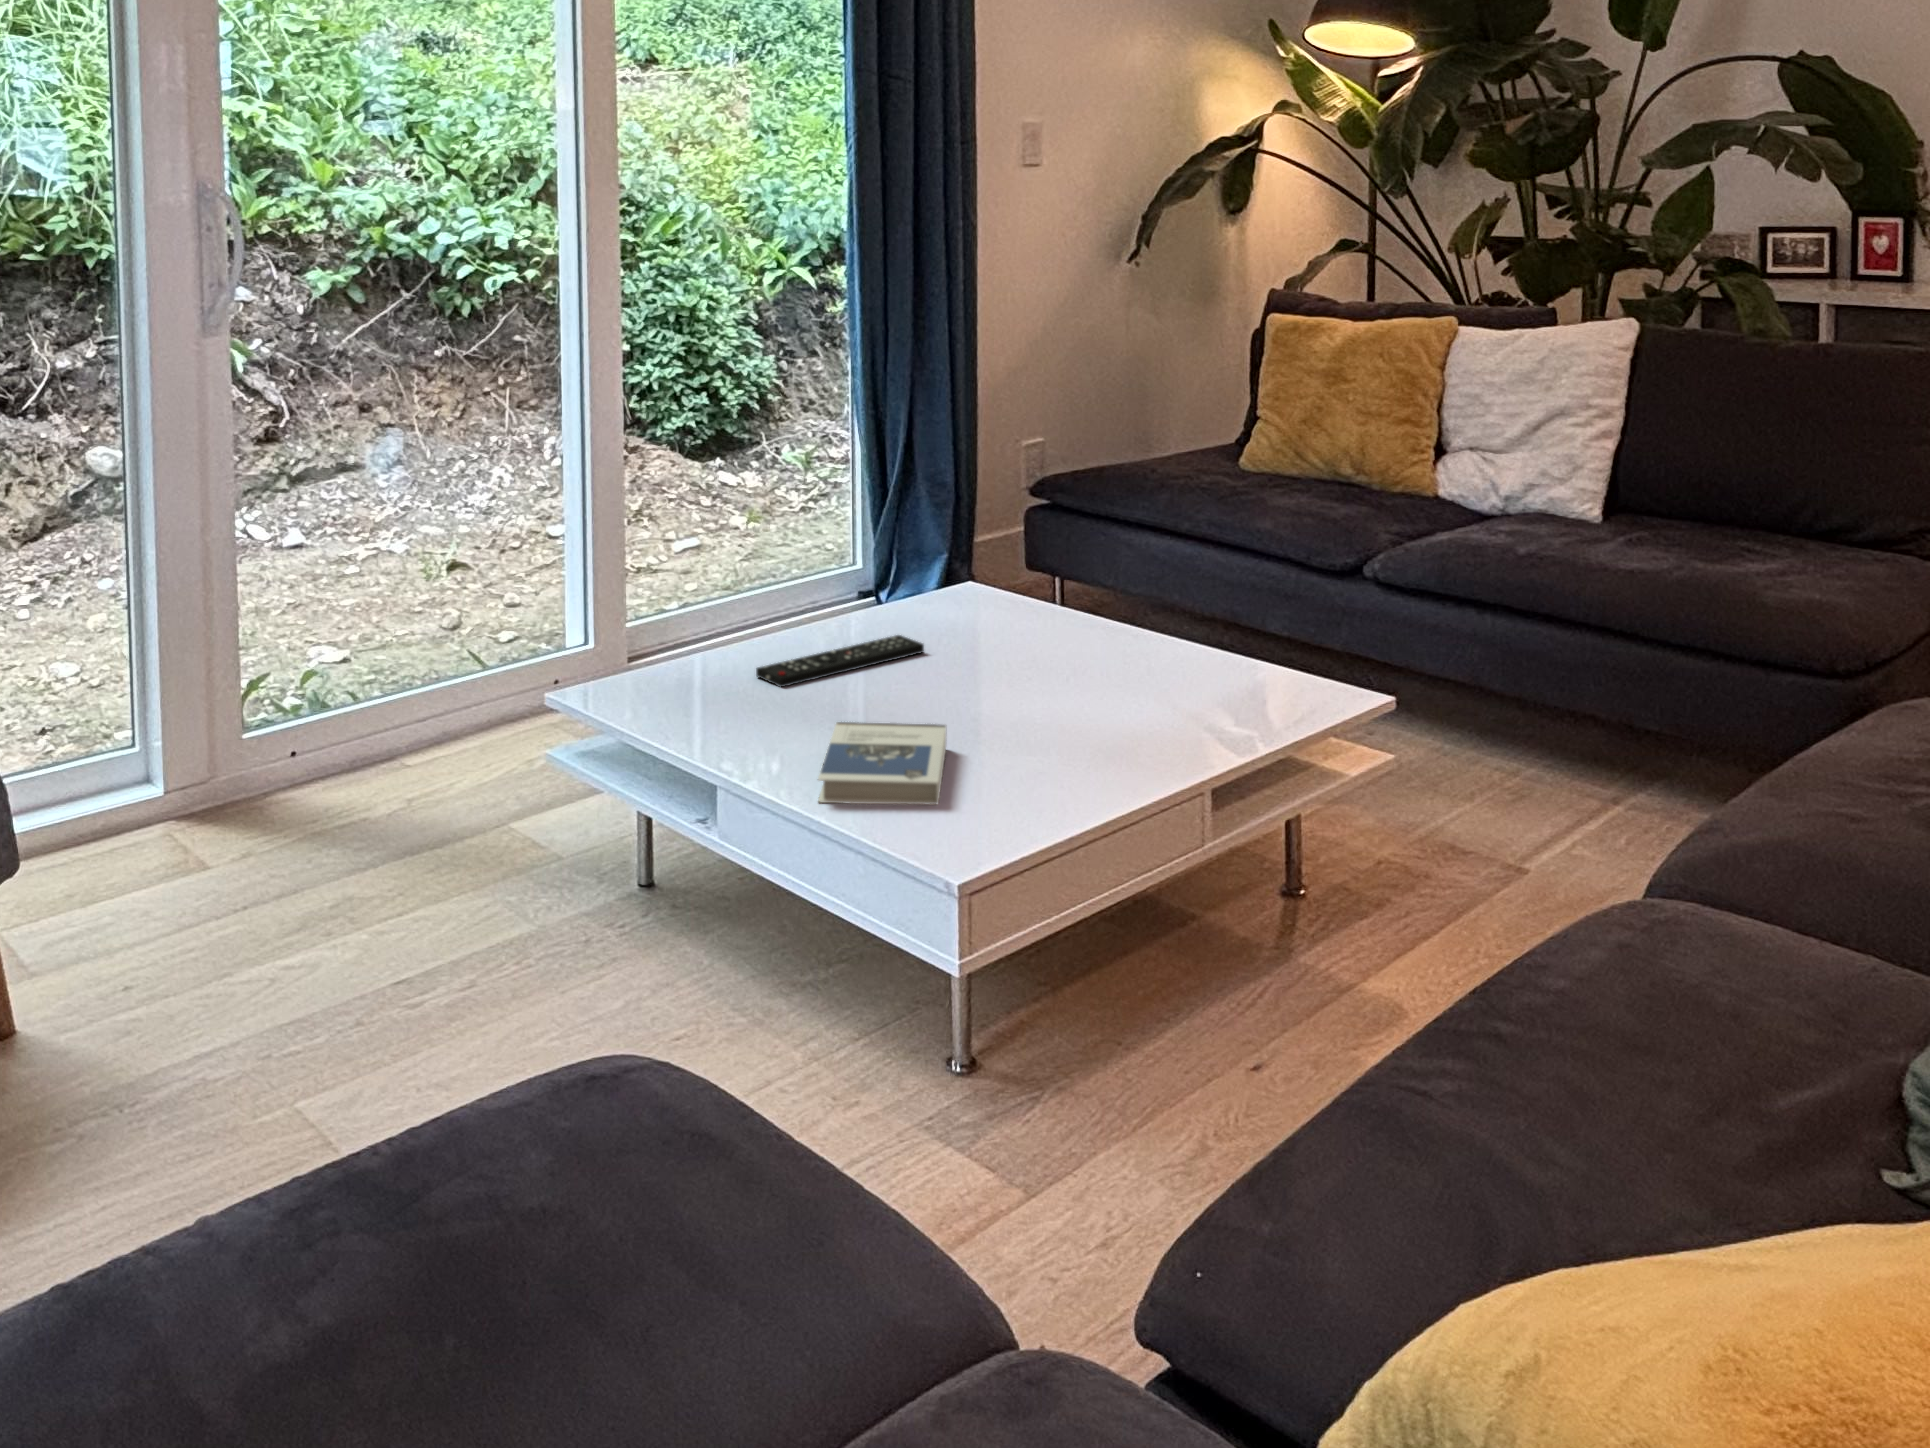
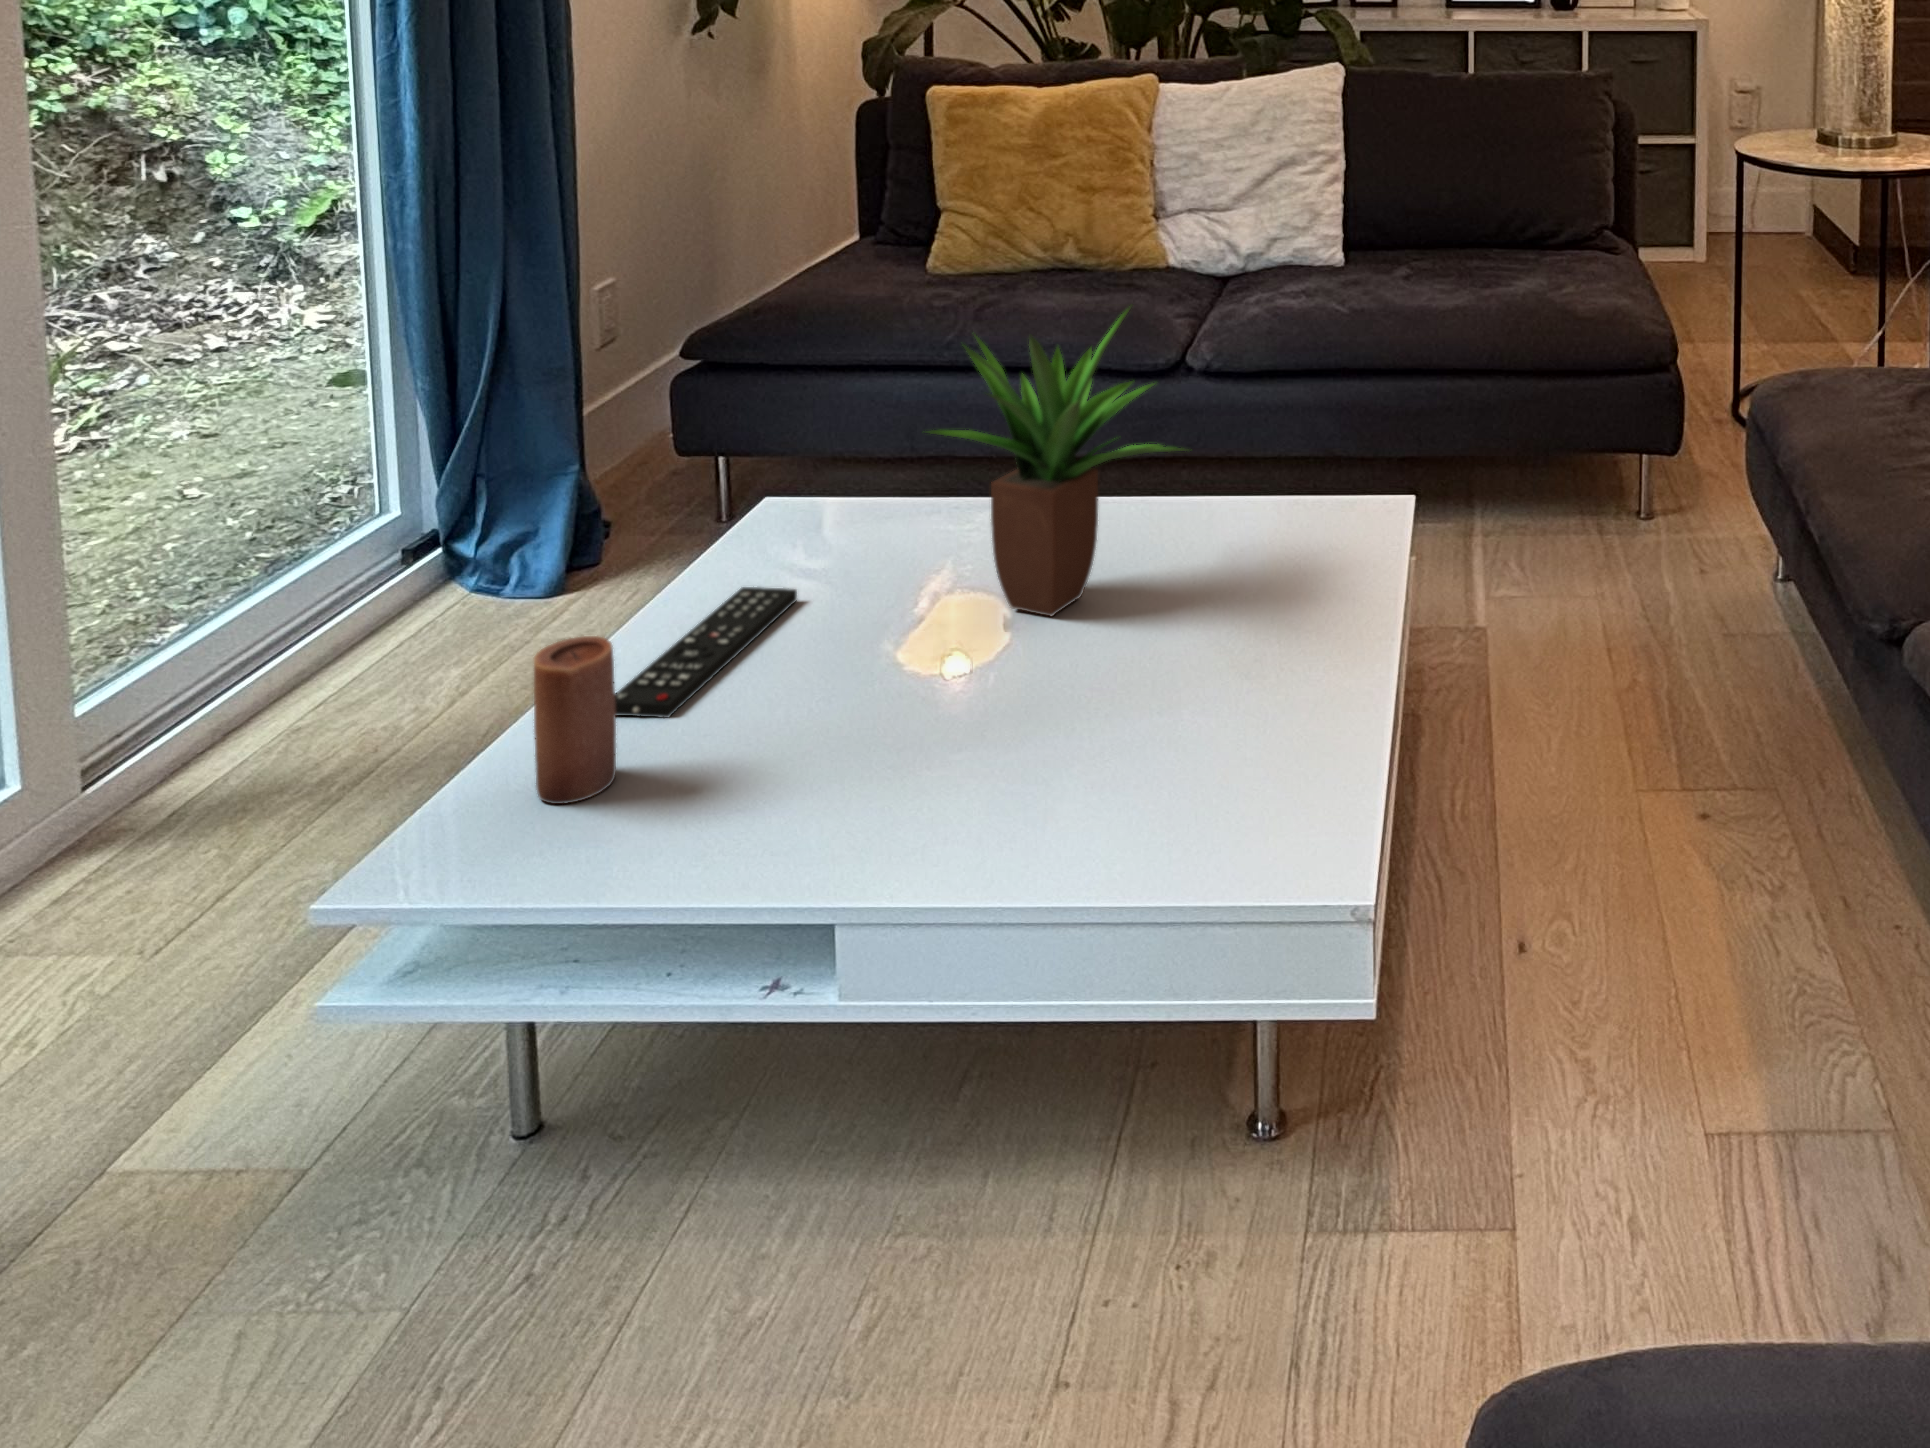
potted plant: none [955,464,1156,703] -> present [929,309,1183,616]
candle: none [677,607,723,709] -> present [534,636,616,804]
hardback book: present [818,722,946,805] -> none [895,687,1145,857]

